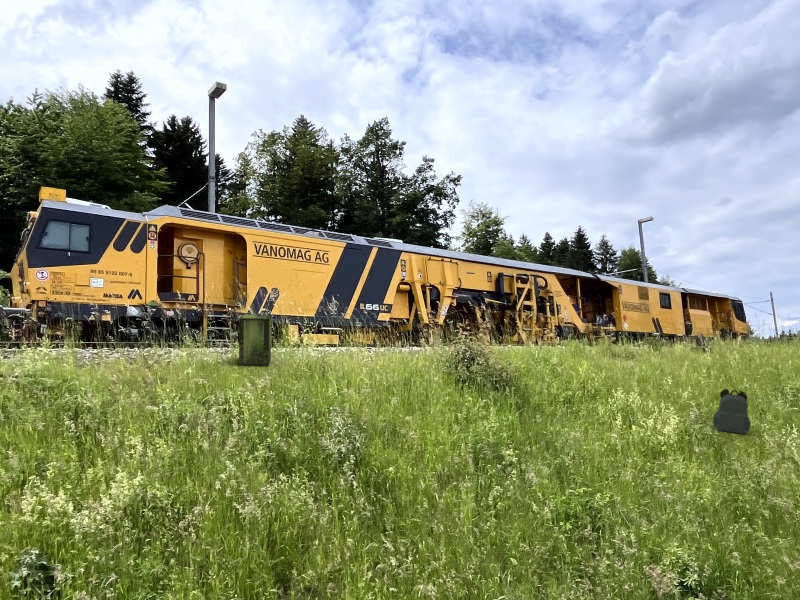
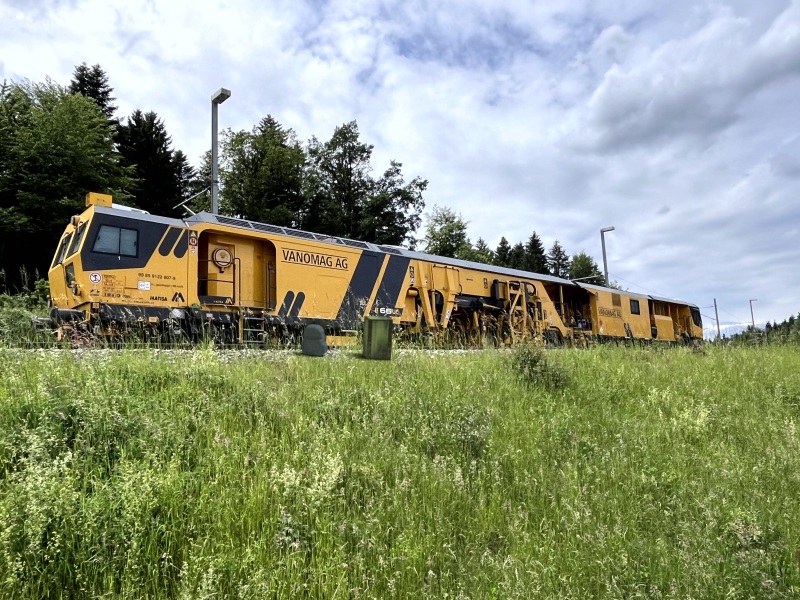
backpack: present [713,389,750,434] -> present [301,320,328,356]

